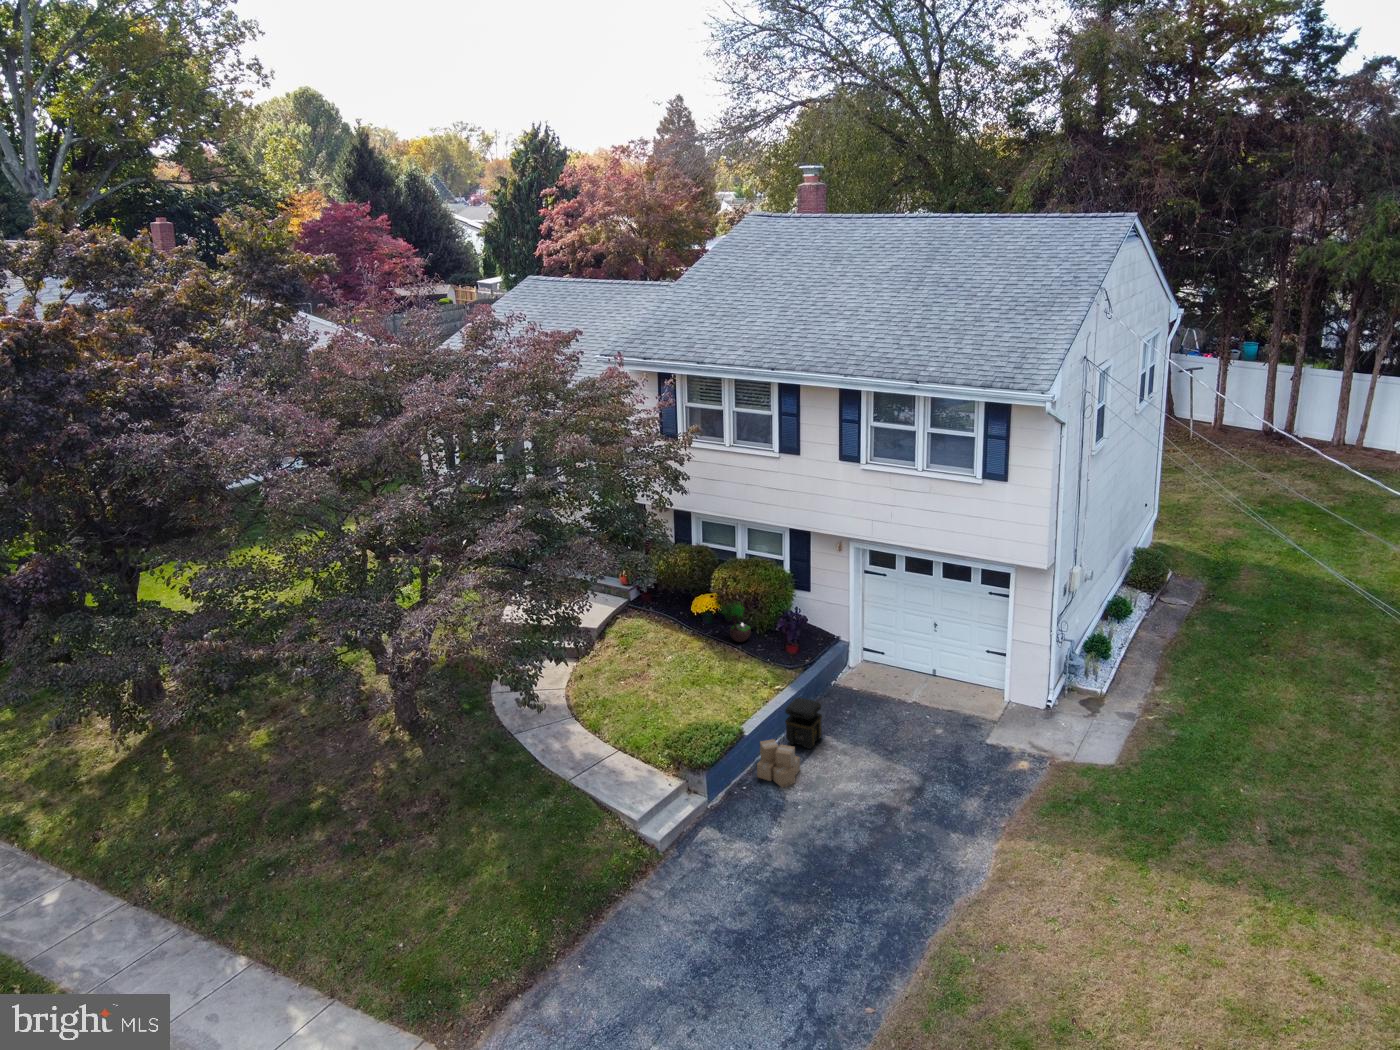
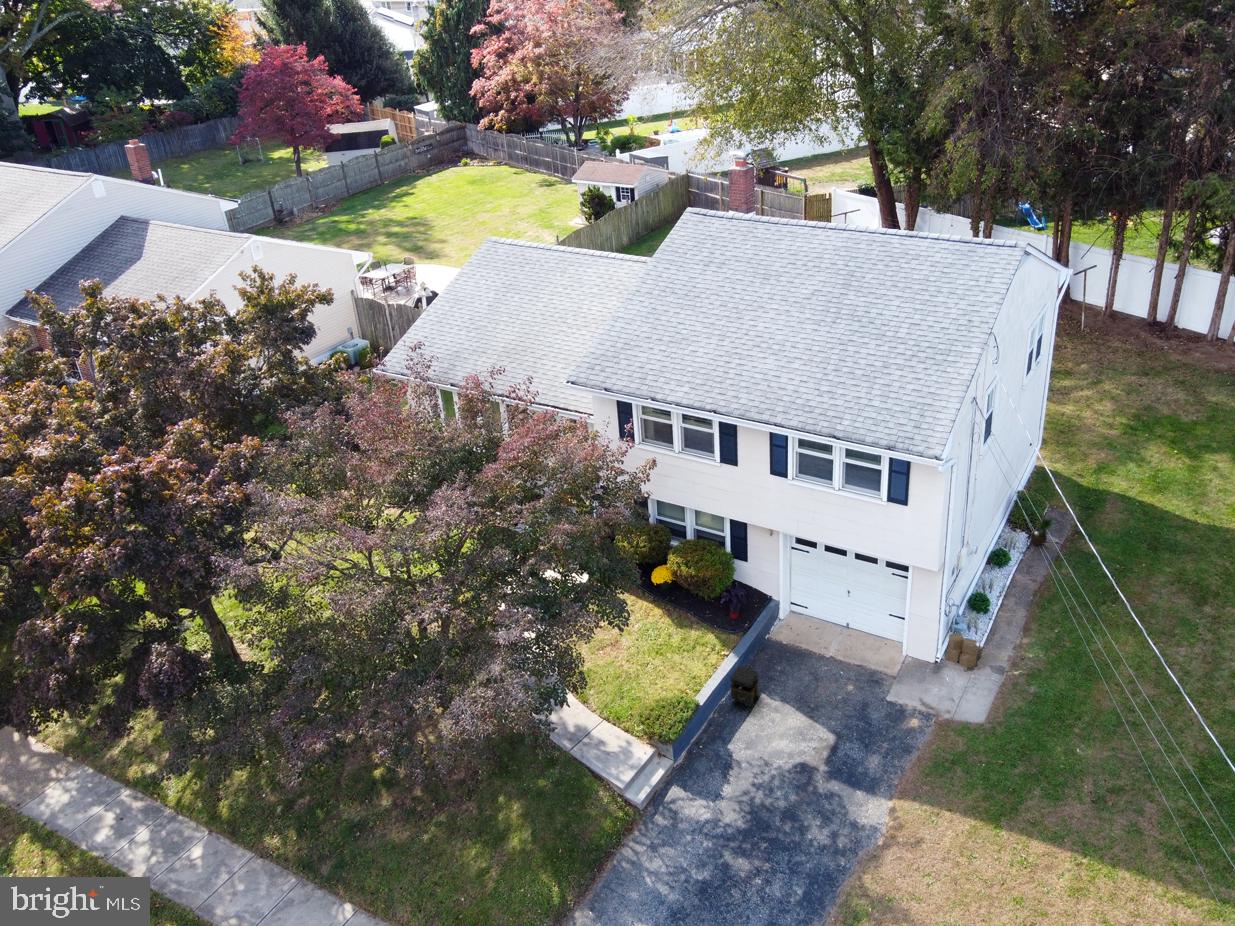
potted tree: present [722,602,751,642] -> present [1030,518,1052,545]
cardboard box: present [757,739,800,788] -> present [946,633,979,669]

